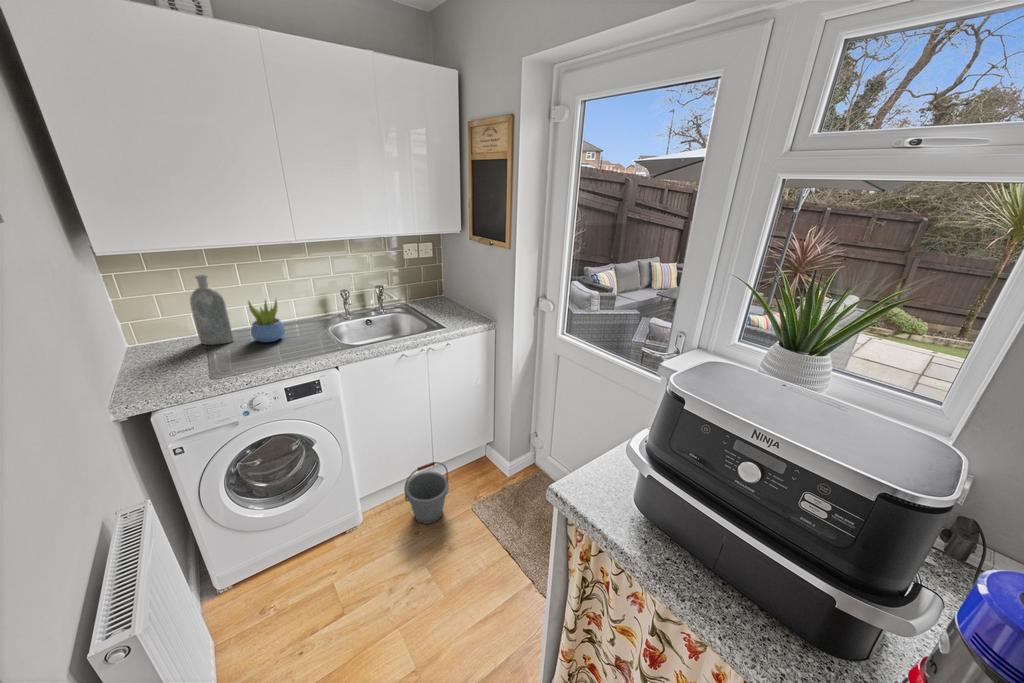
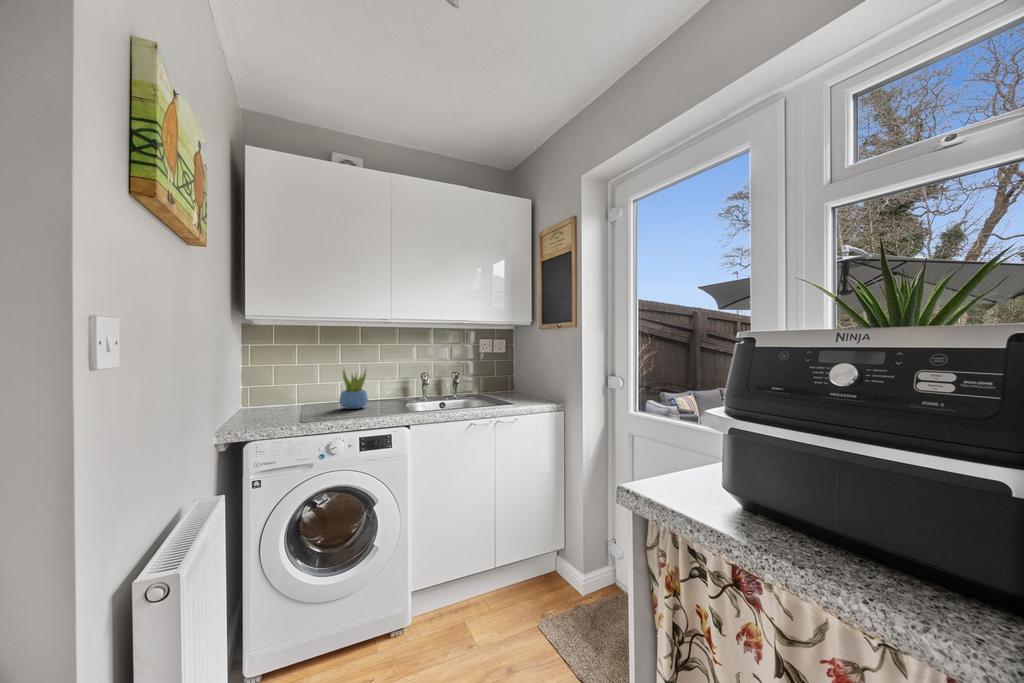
bottle: present [190,274,233,345] -> none [296,347,324,409]
bucket: present [404,462,449,524] -> none [461,552,511,637]

